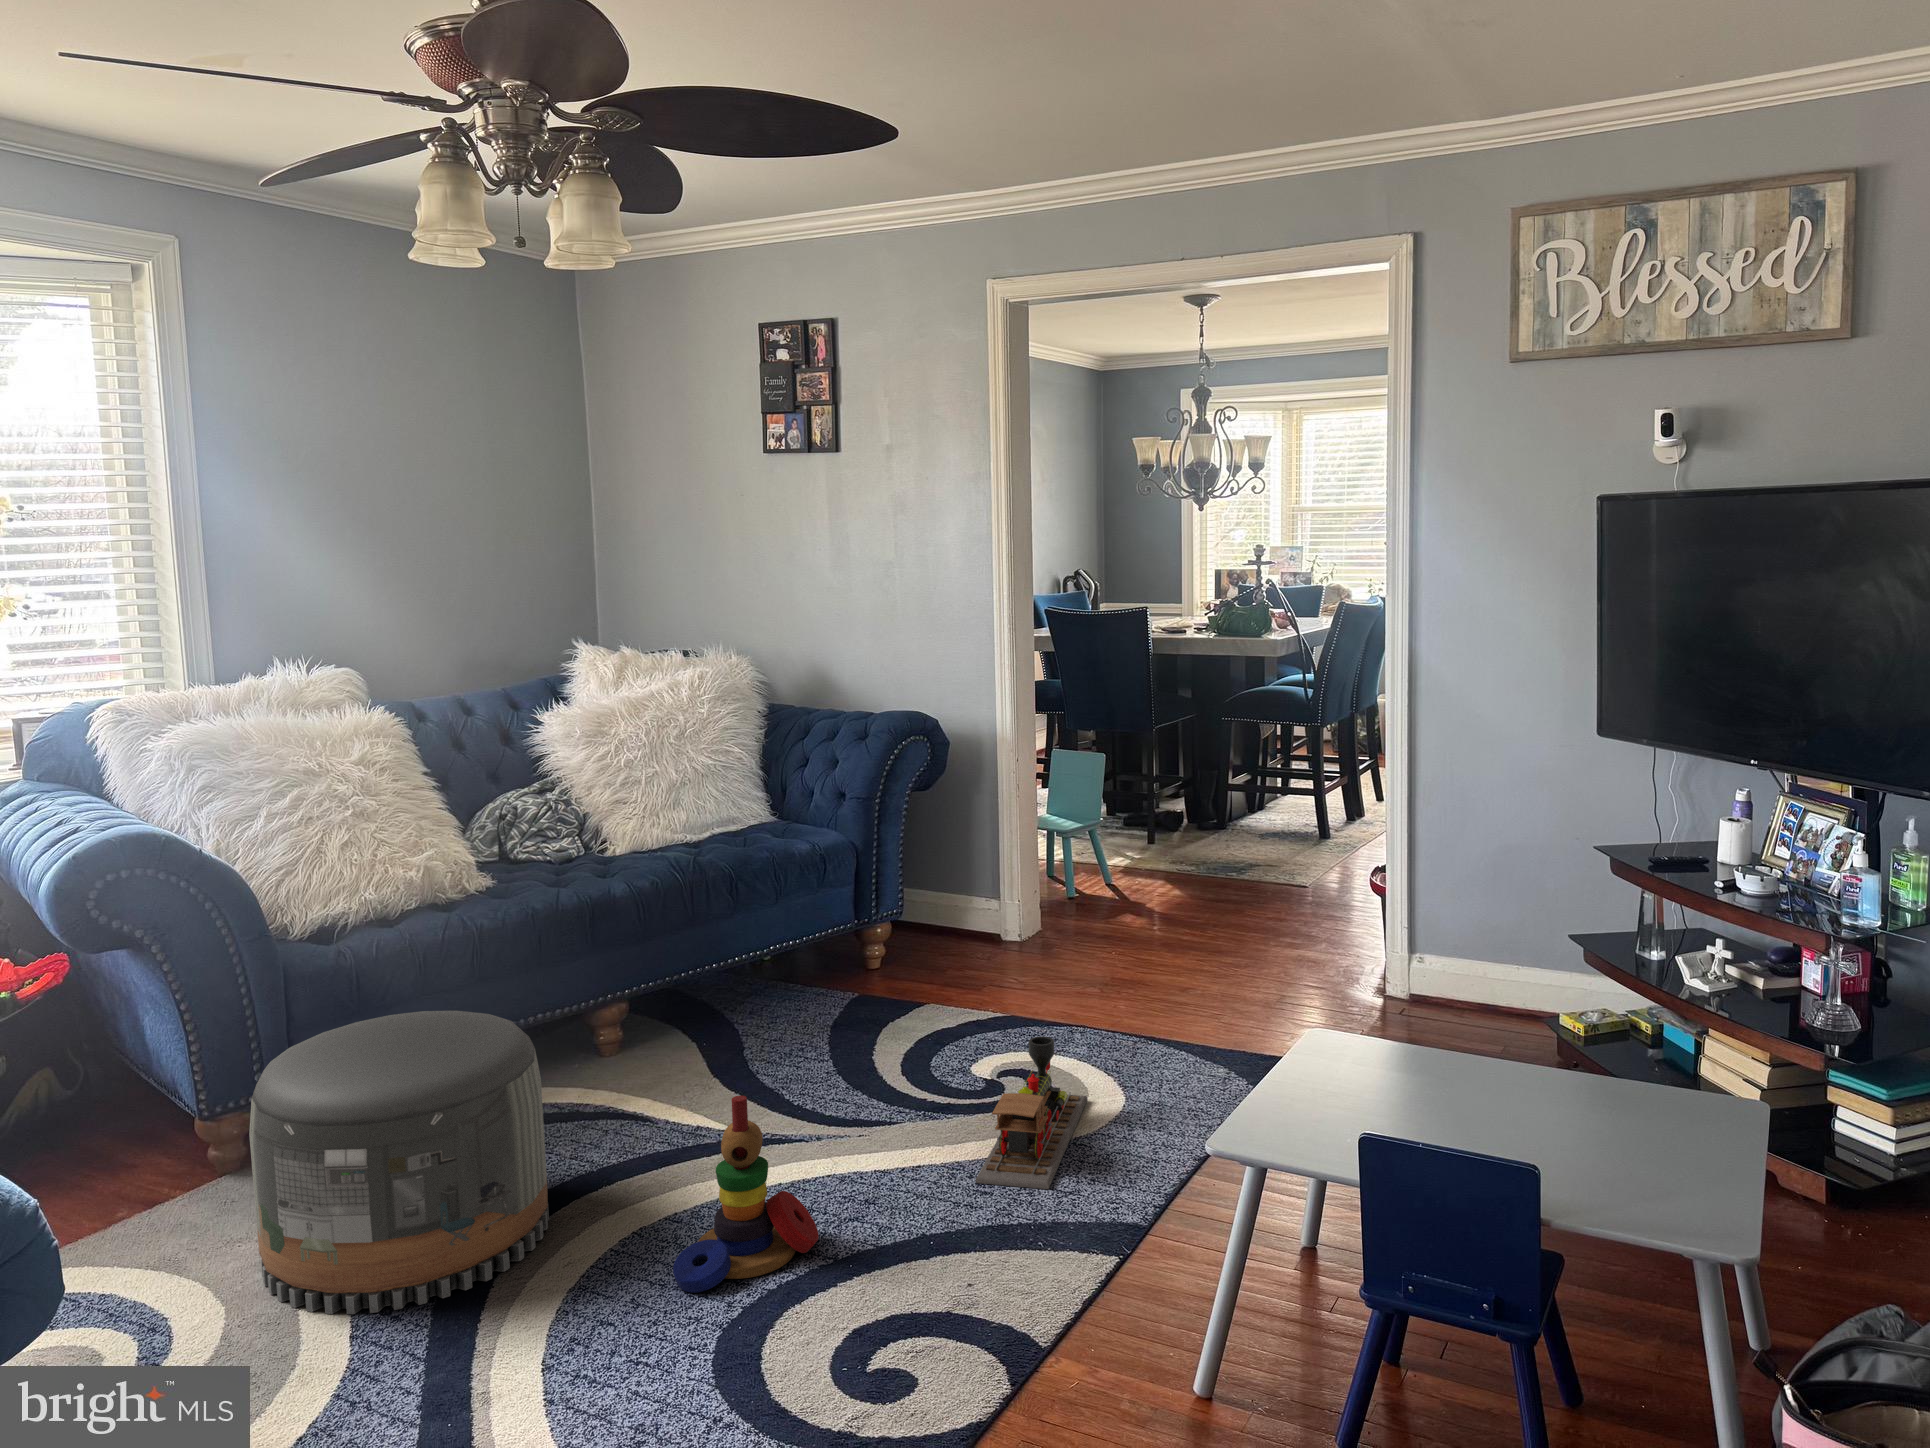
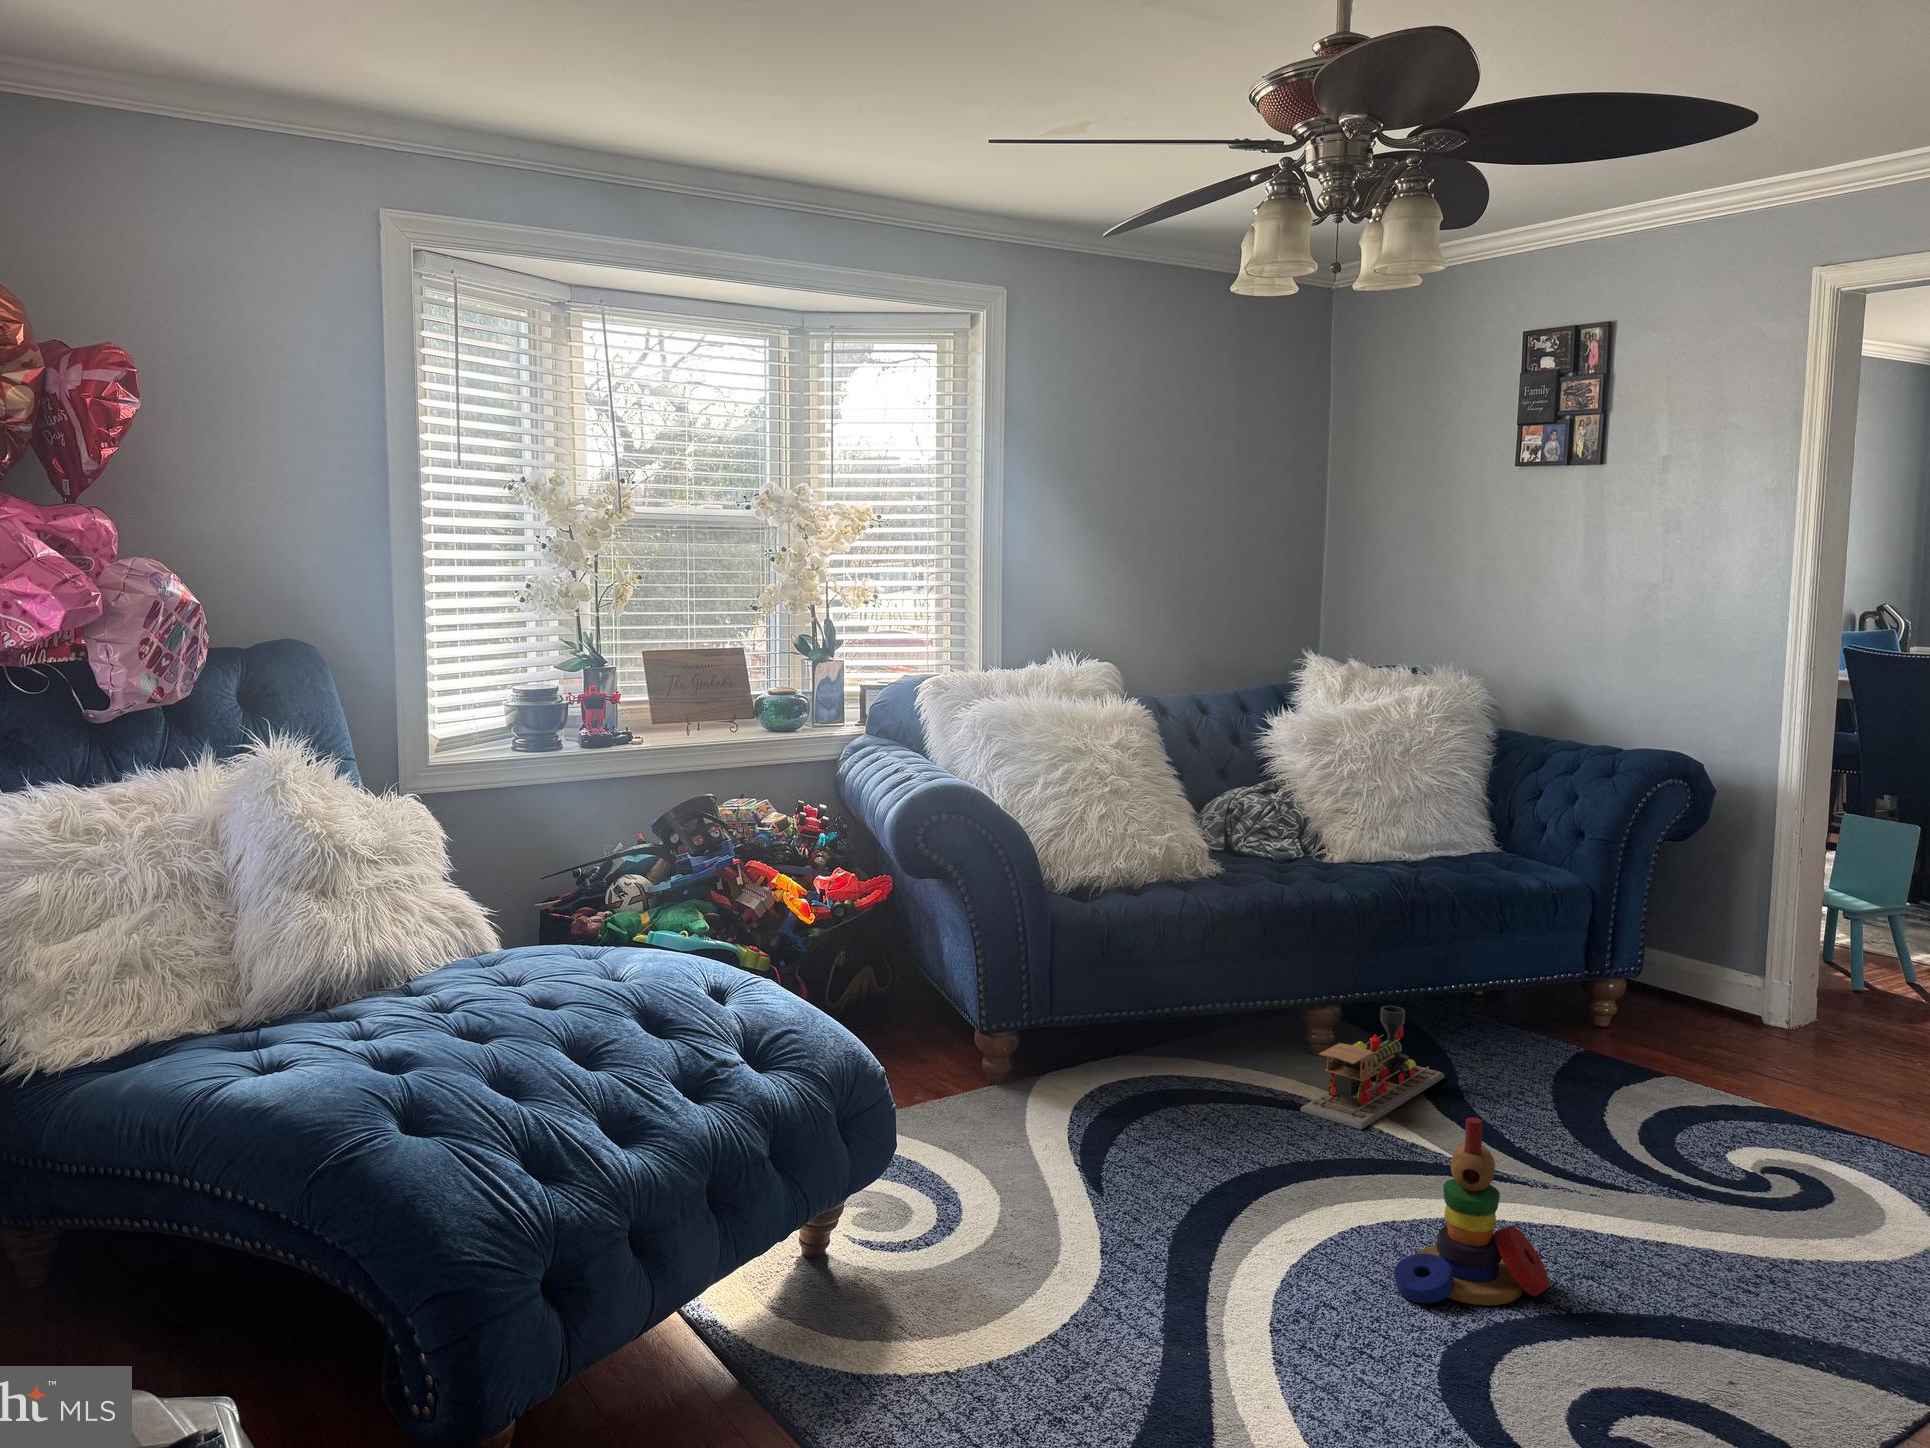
pouf: present [249,1011,549,1314] -> none [1027,975,1272,1240]
toy train: present [976,1036,1087,1189] -> present [1301,1006,1445,1130]

